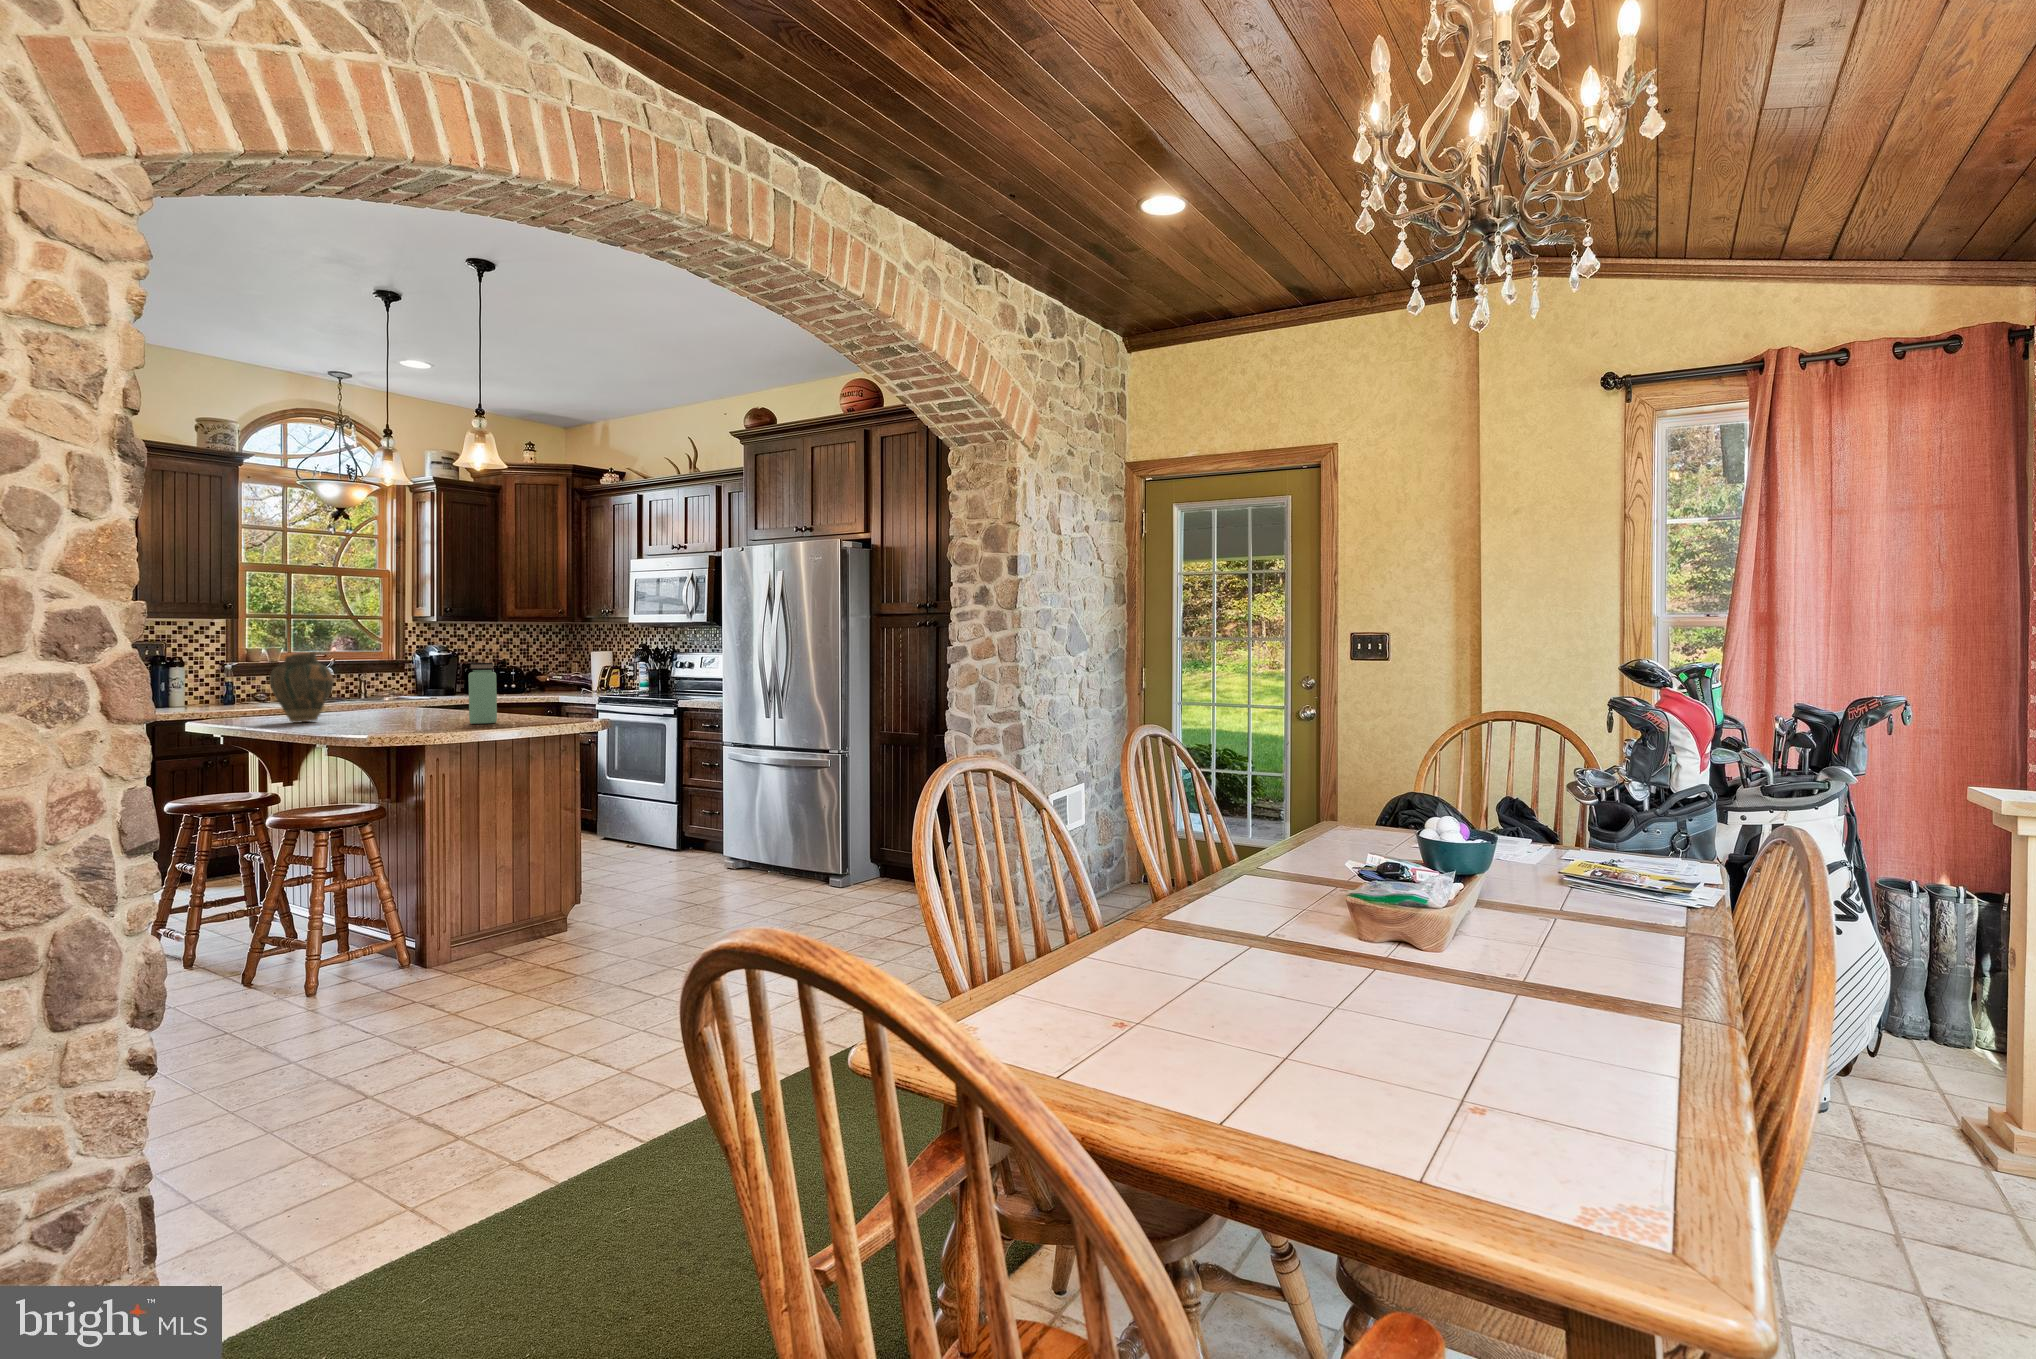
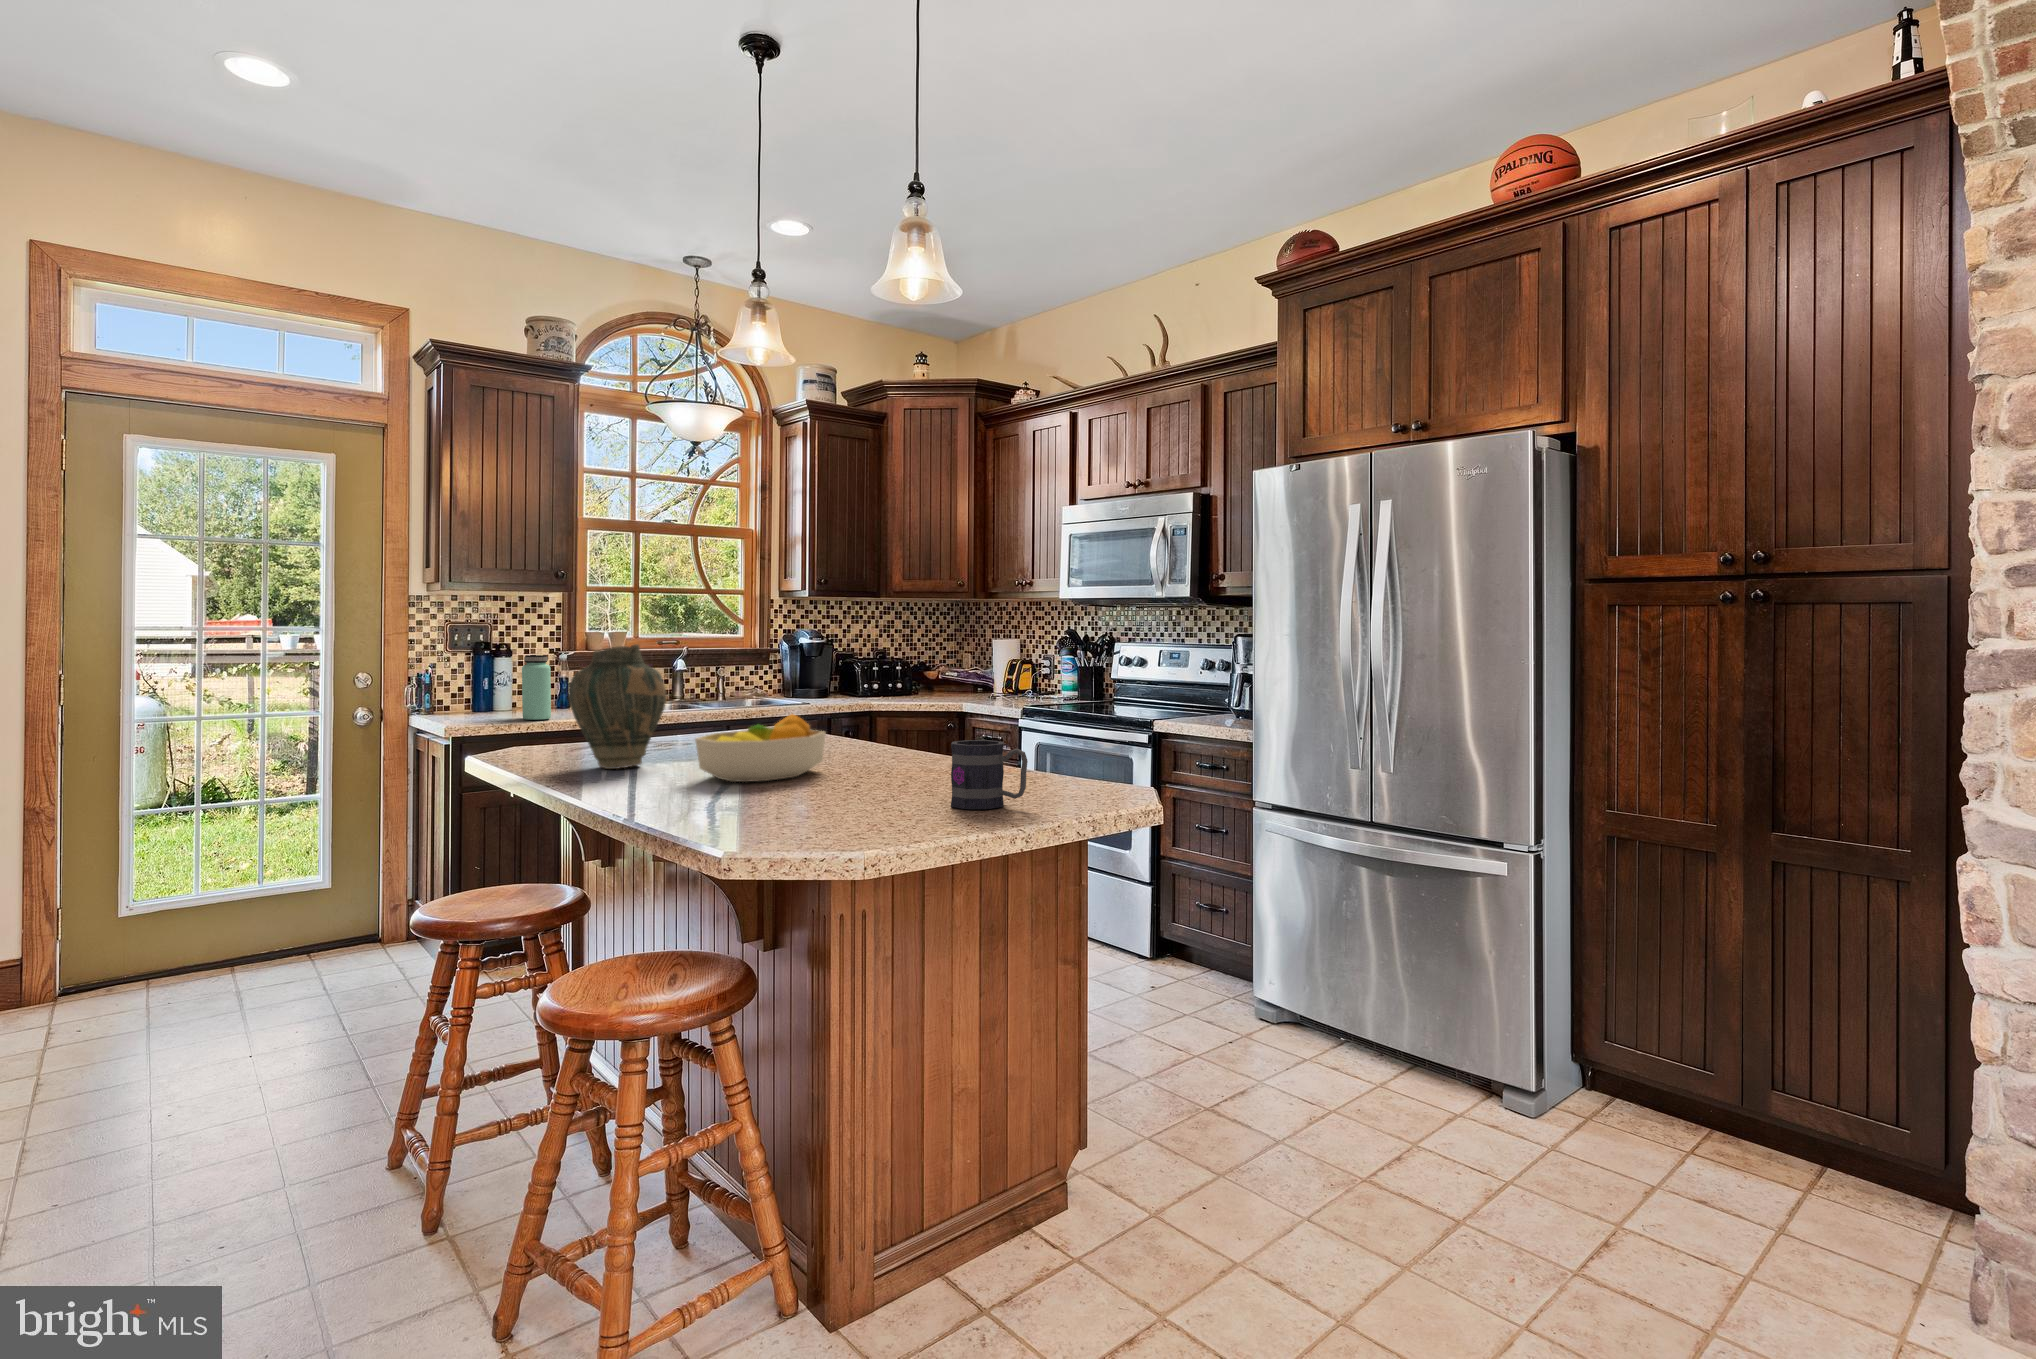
bottle: present [468,663,497,724] -> present [522,655,551,720]
fruit bowl: none [354,689,436,724] -> present [695,714,826,782]
mug: none [497,695,537,726] -> present [951,740,1028,809]

